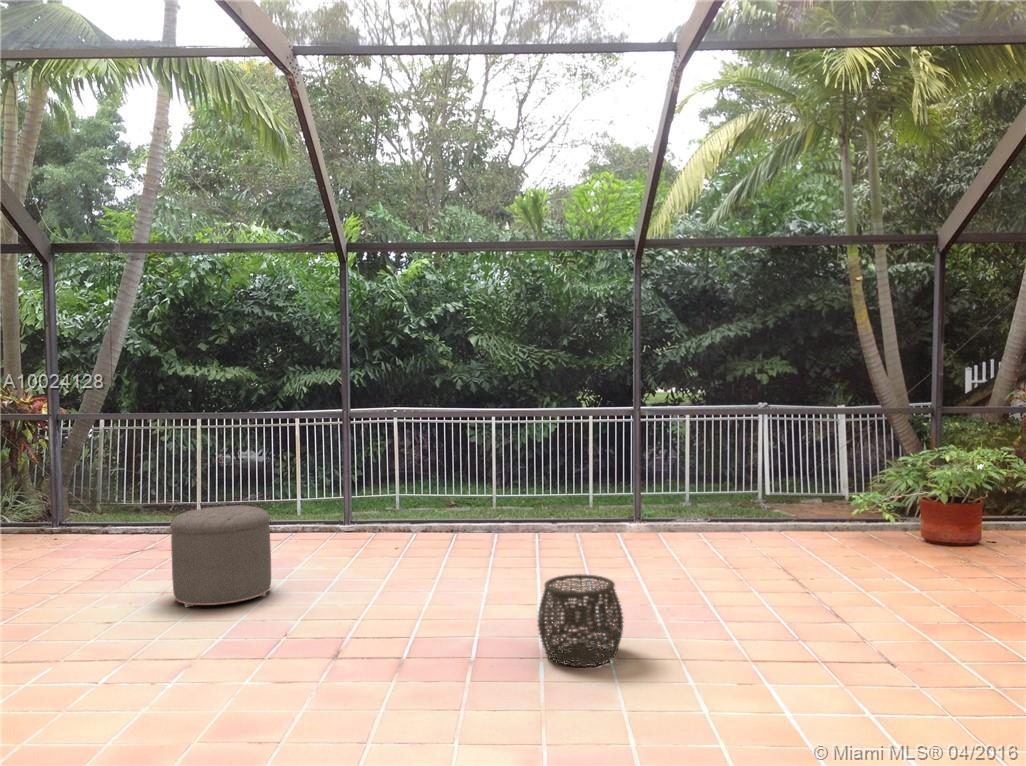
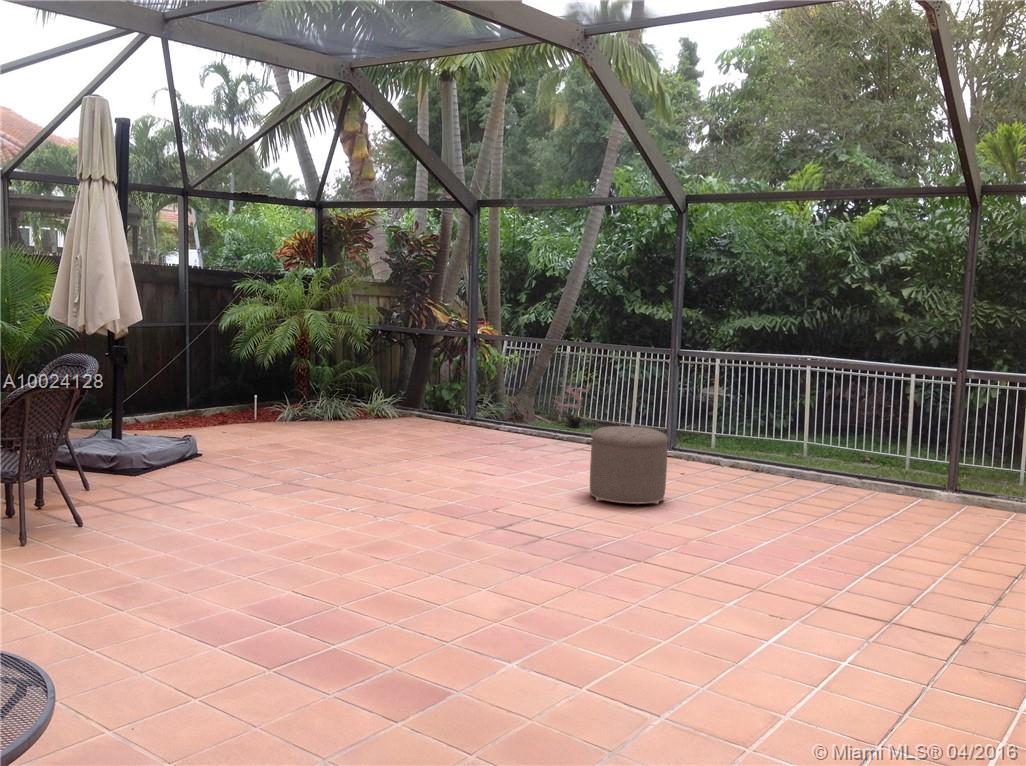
potted plant: none [90,462,144,518] -> present [555,385,590,428]
woven basket: present [538,574,624,667] -> none [865,528,952,612]

